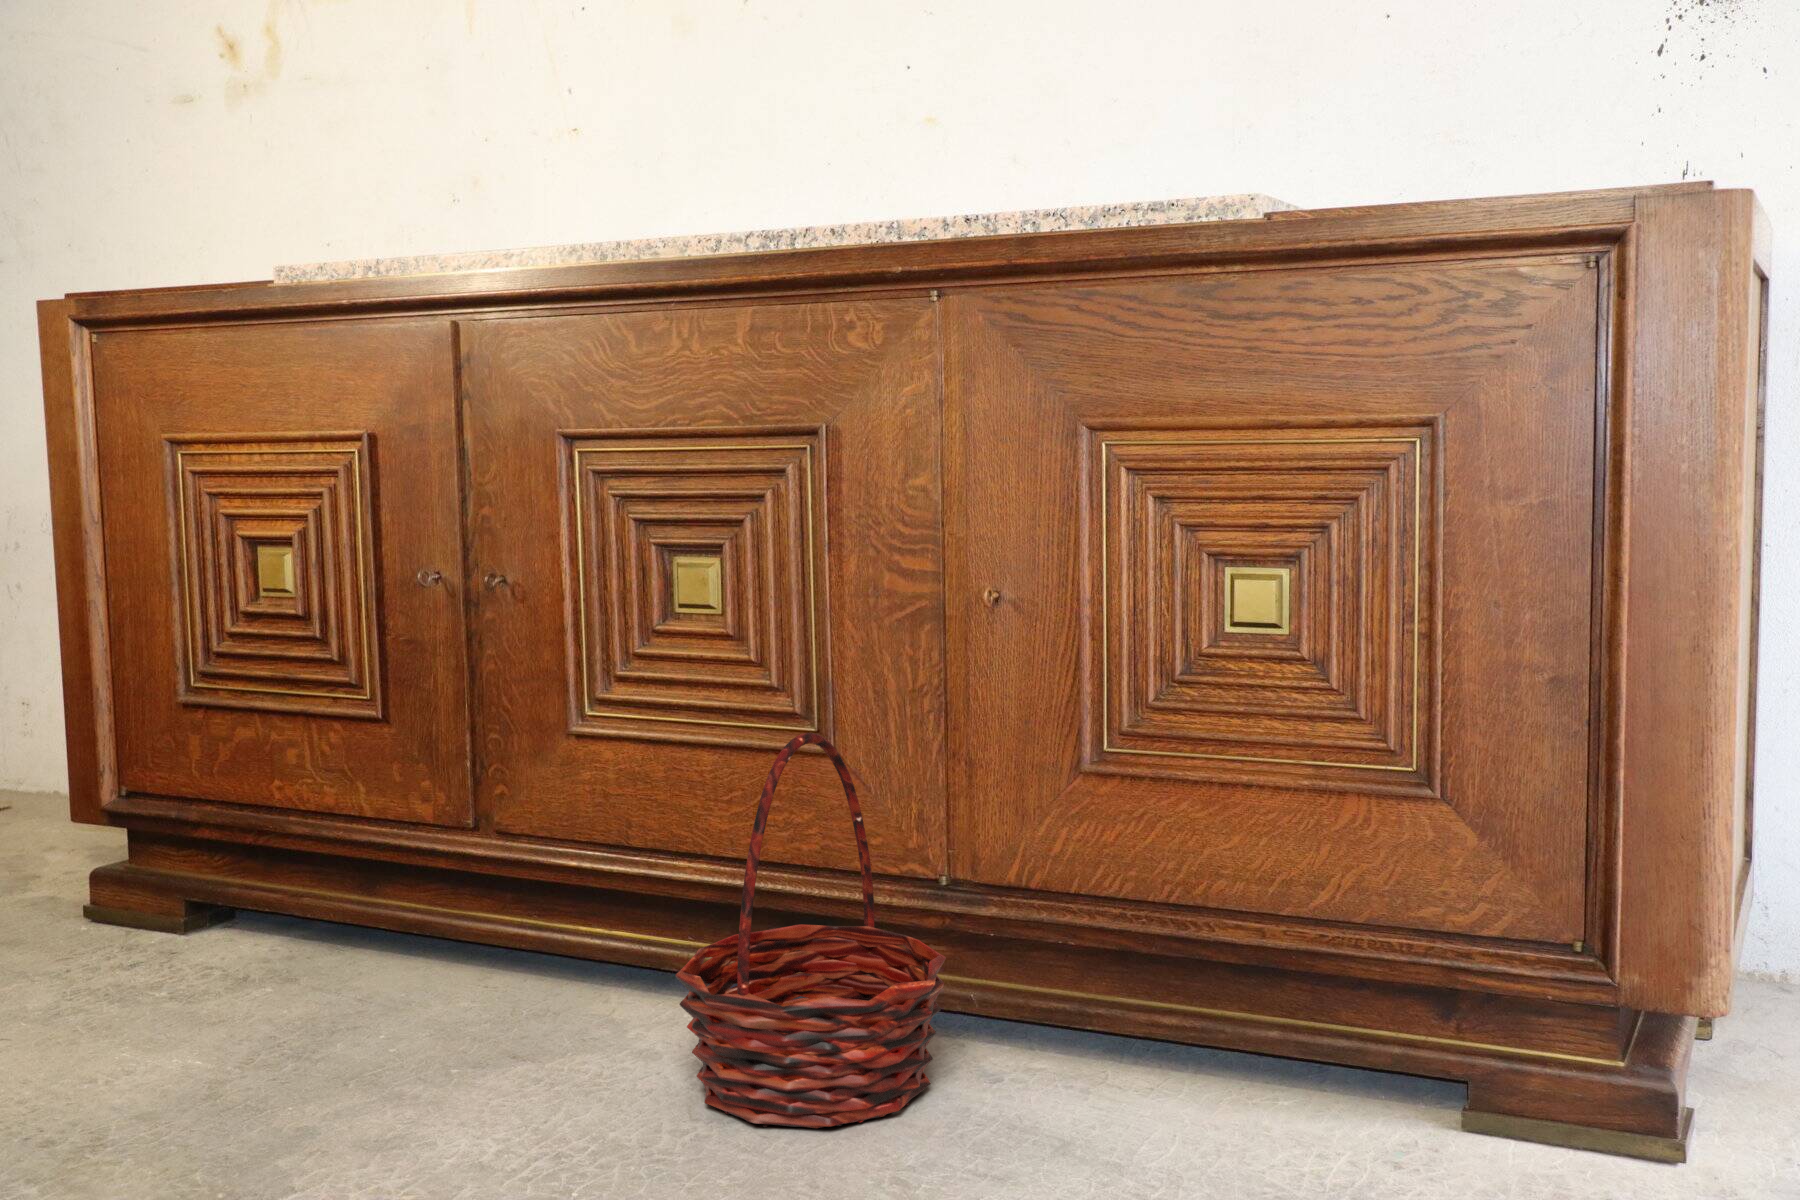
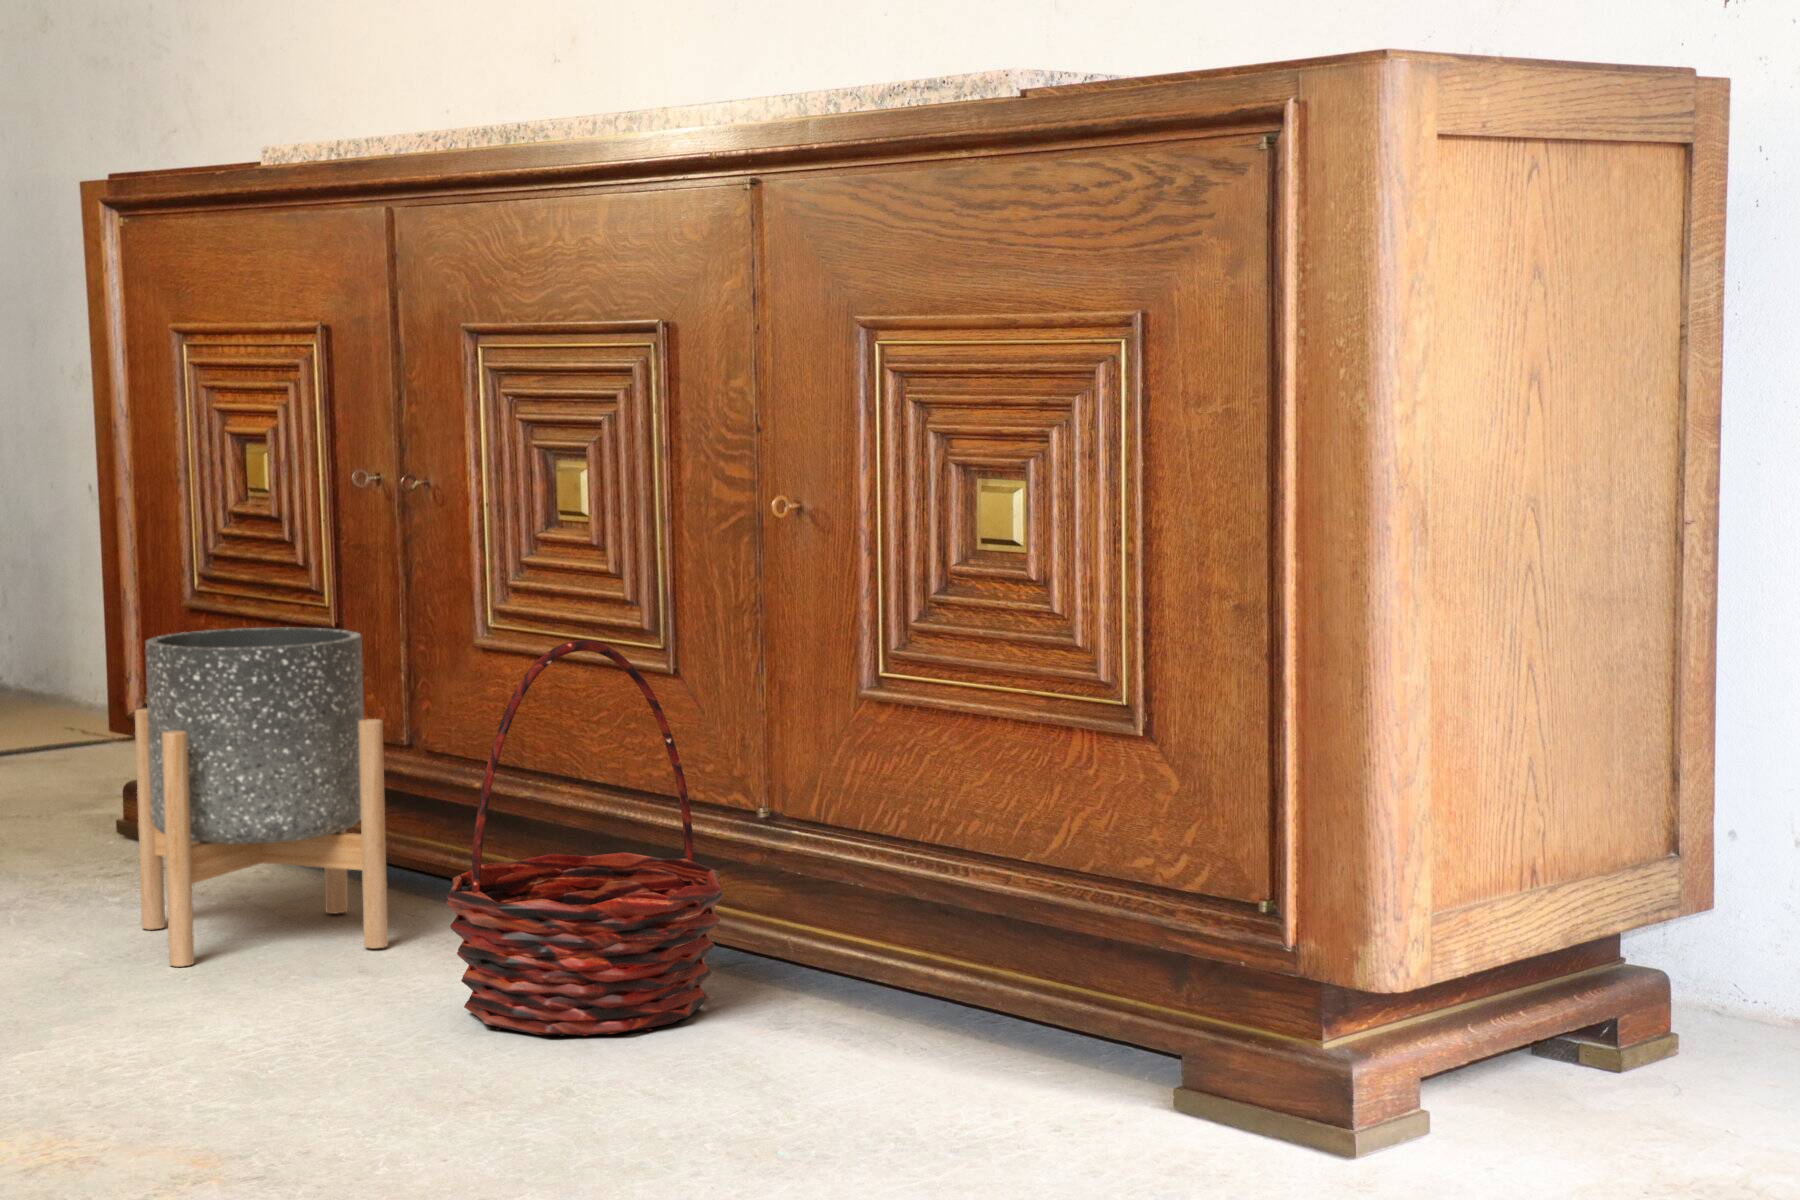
planter: none [225,724,520,1087] -> present [135,627,388,967]

